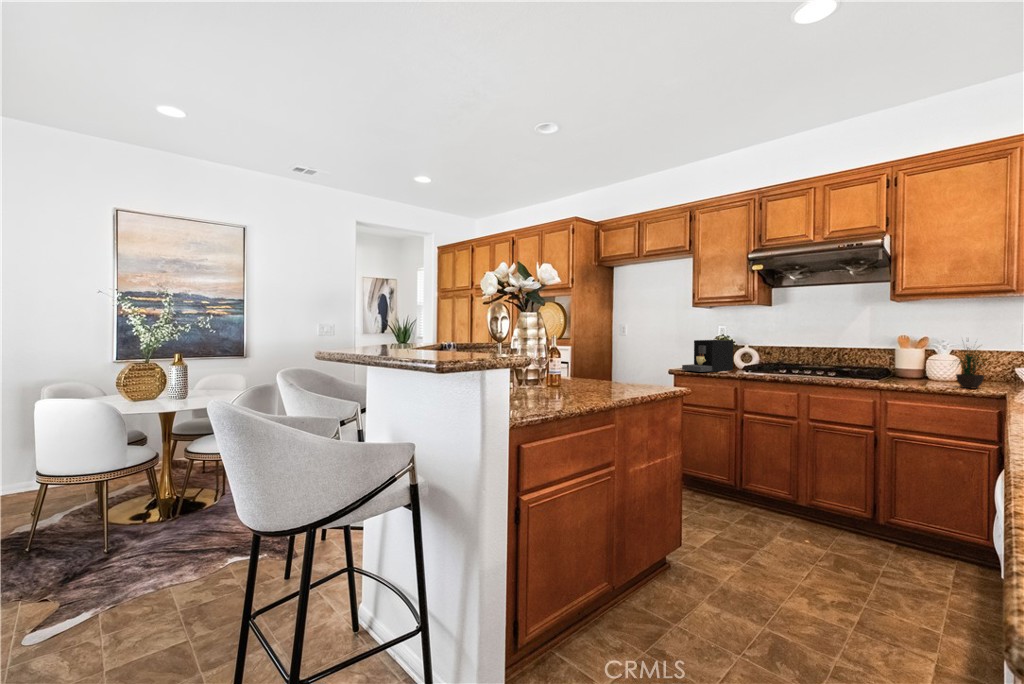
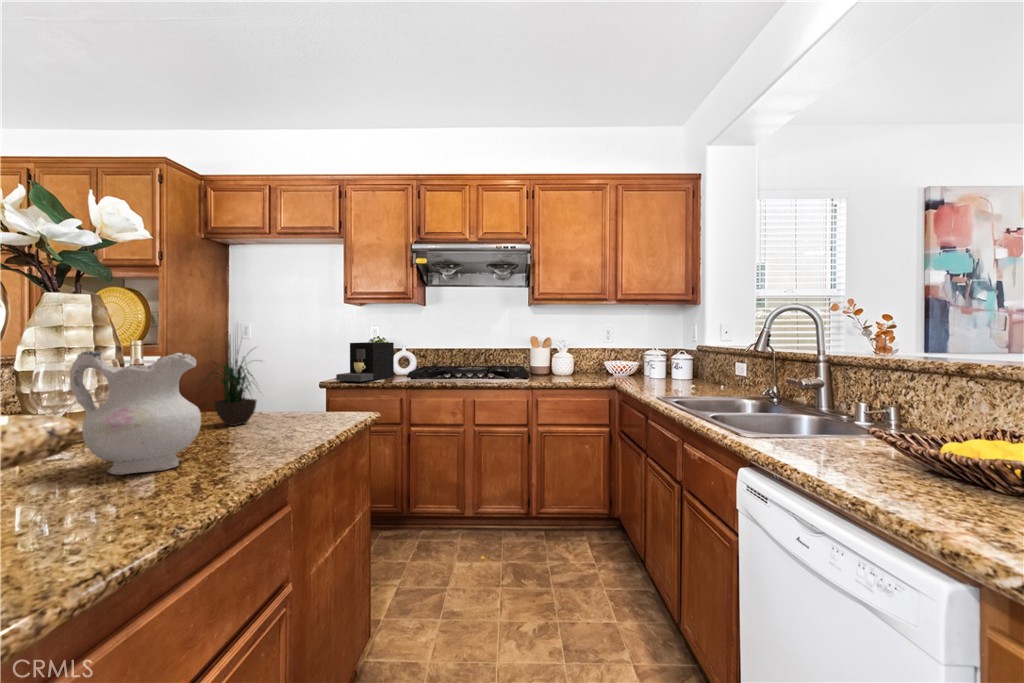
ceramic pitcher: none [543,346,588,401] -> present [70,350,201,475]
potted plant: present [956,348,984,388] -> present [209,342,256,426]

